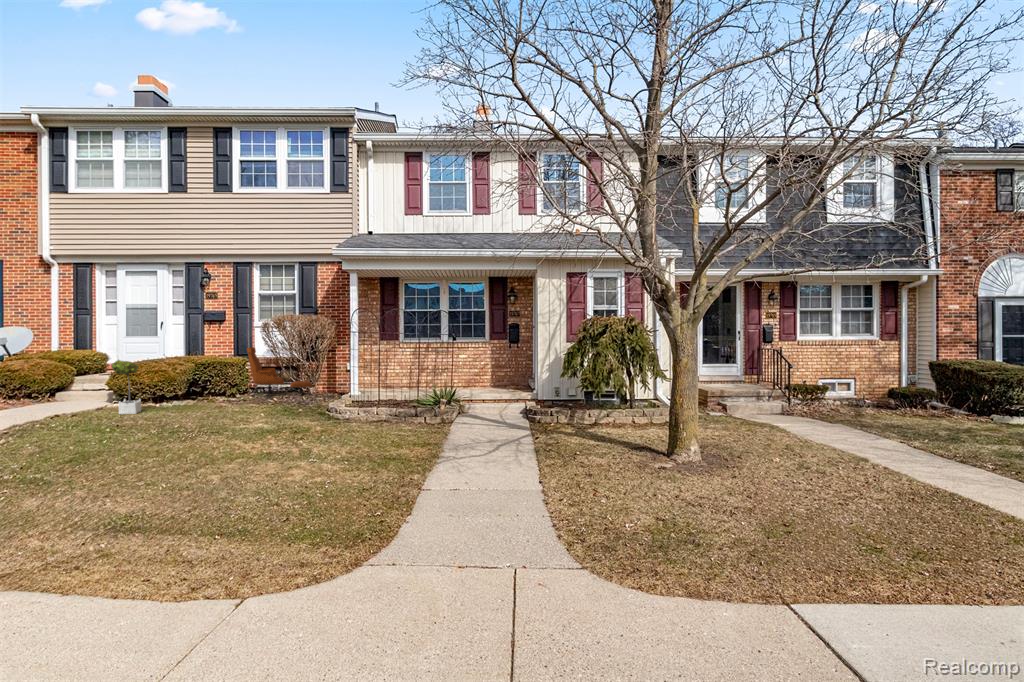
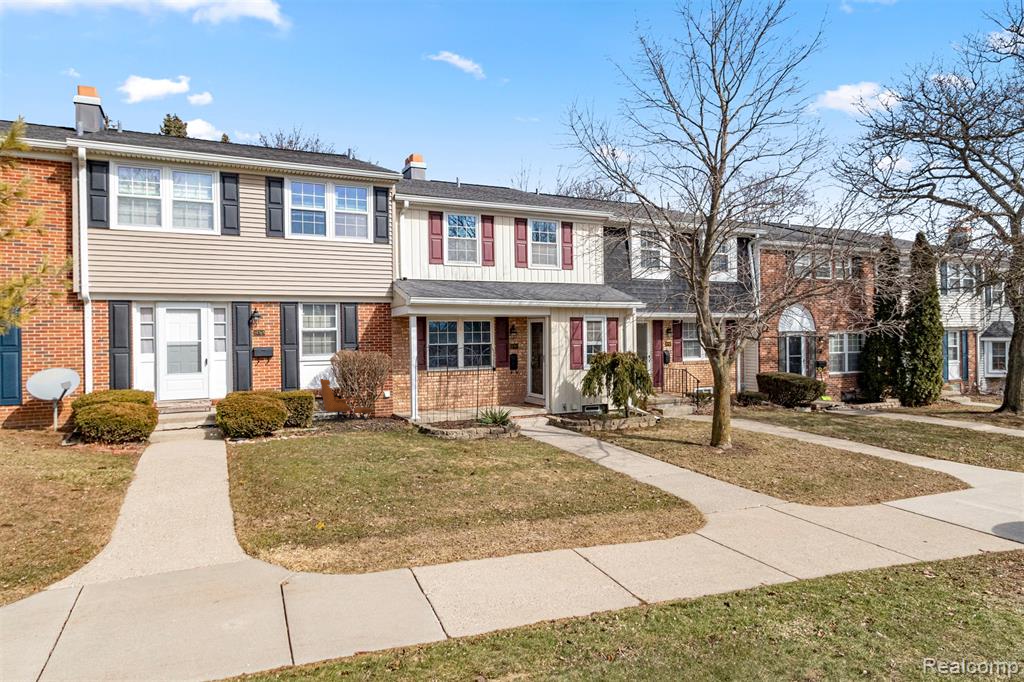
potted tree: present [112,360,141,414] -> none [249,392,272,441]

